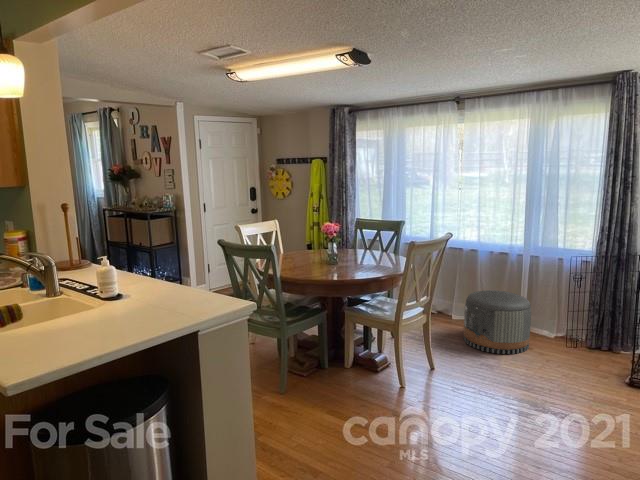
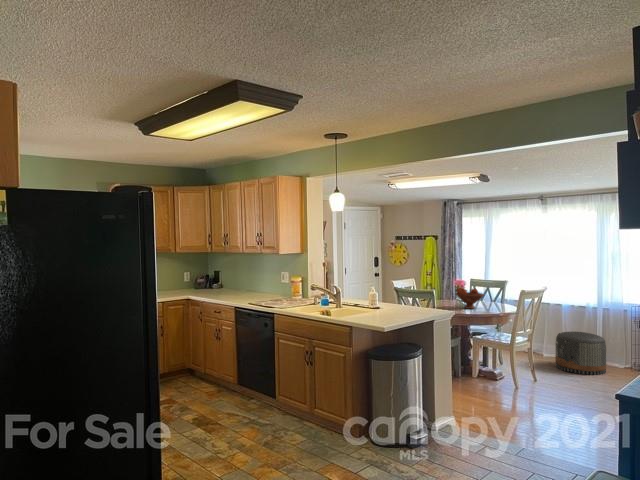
fruit bowl: none [314,238,357,271] -> present [456,288,484,309]

